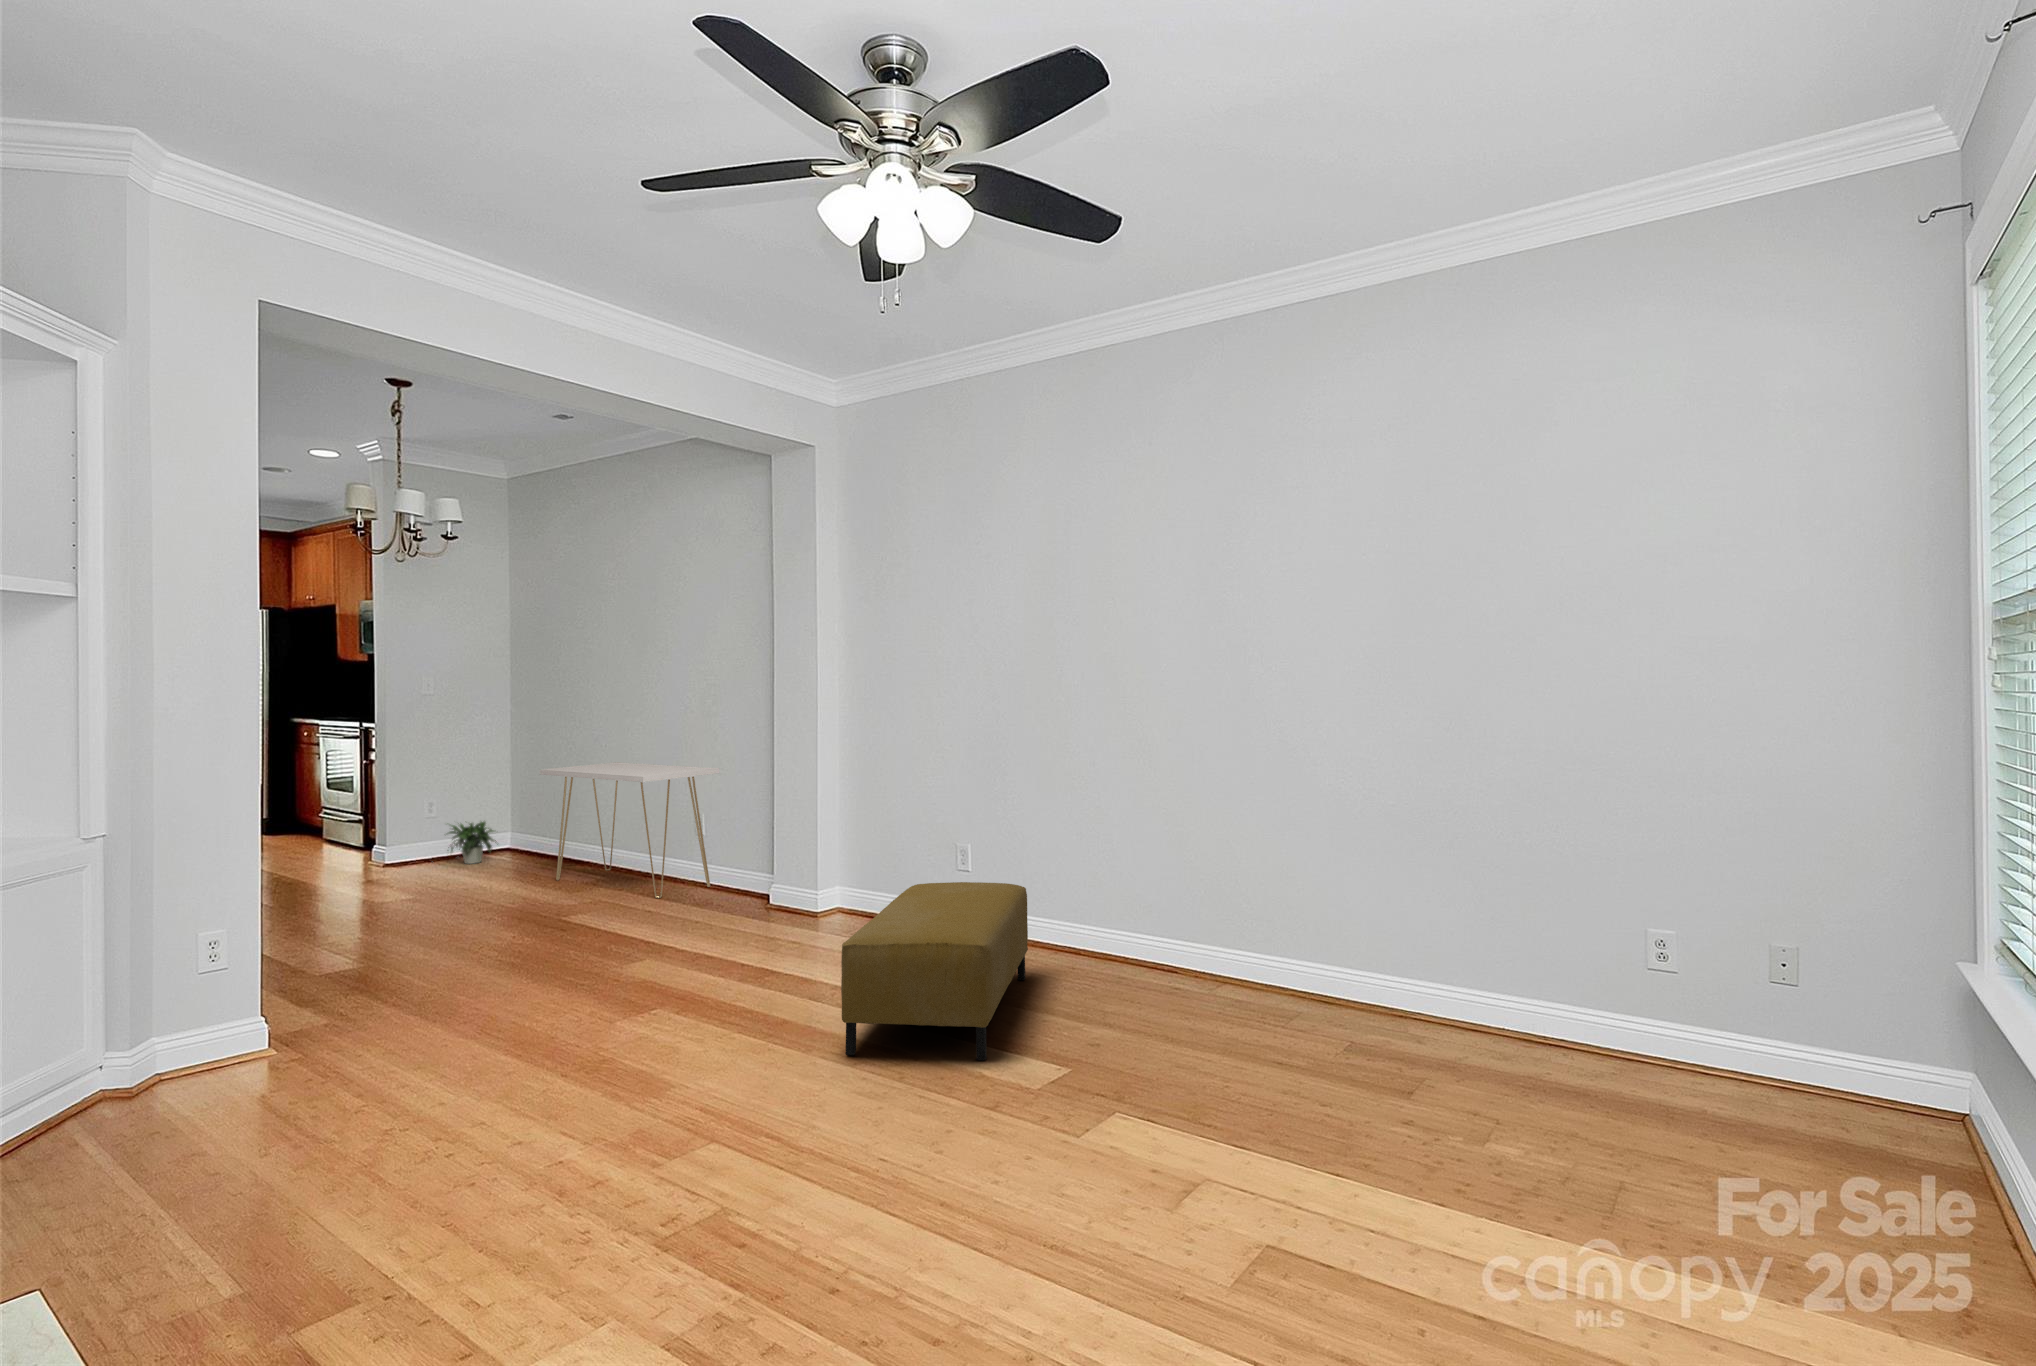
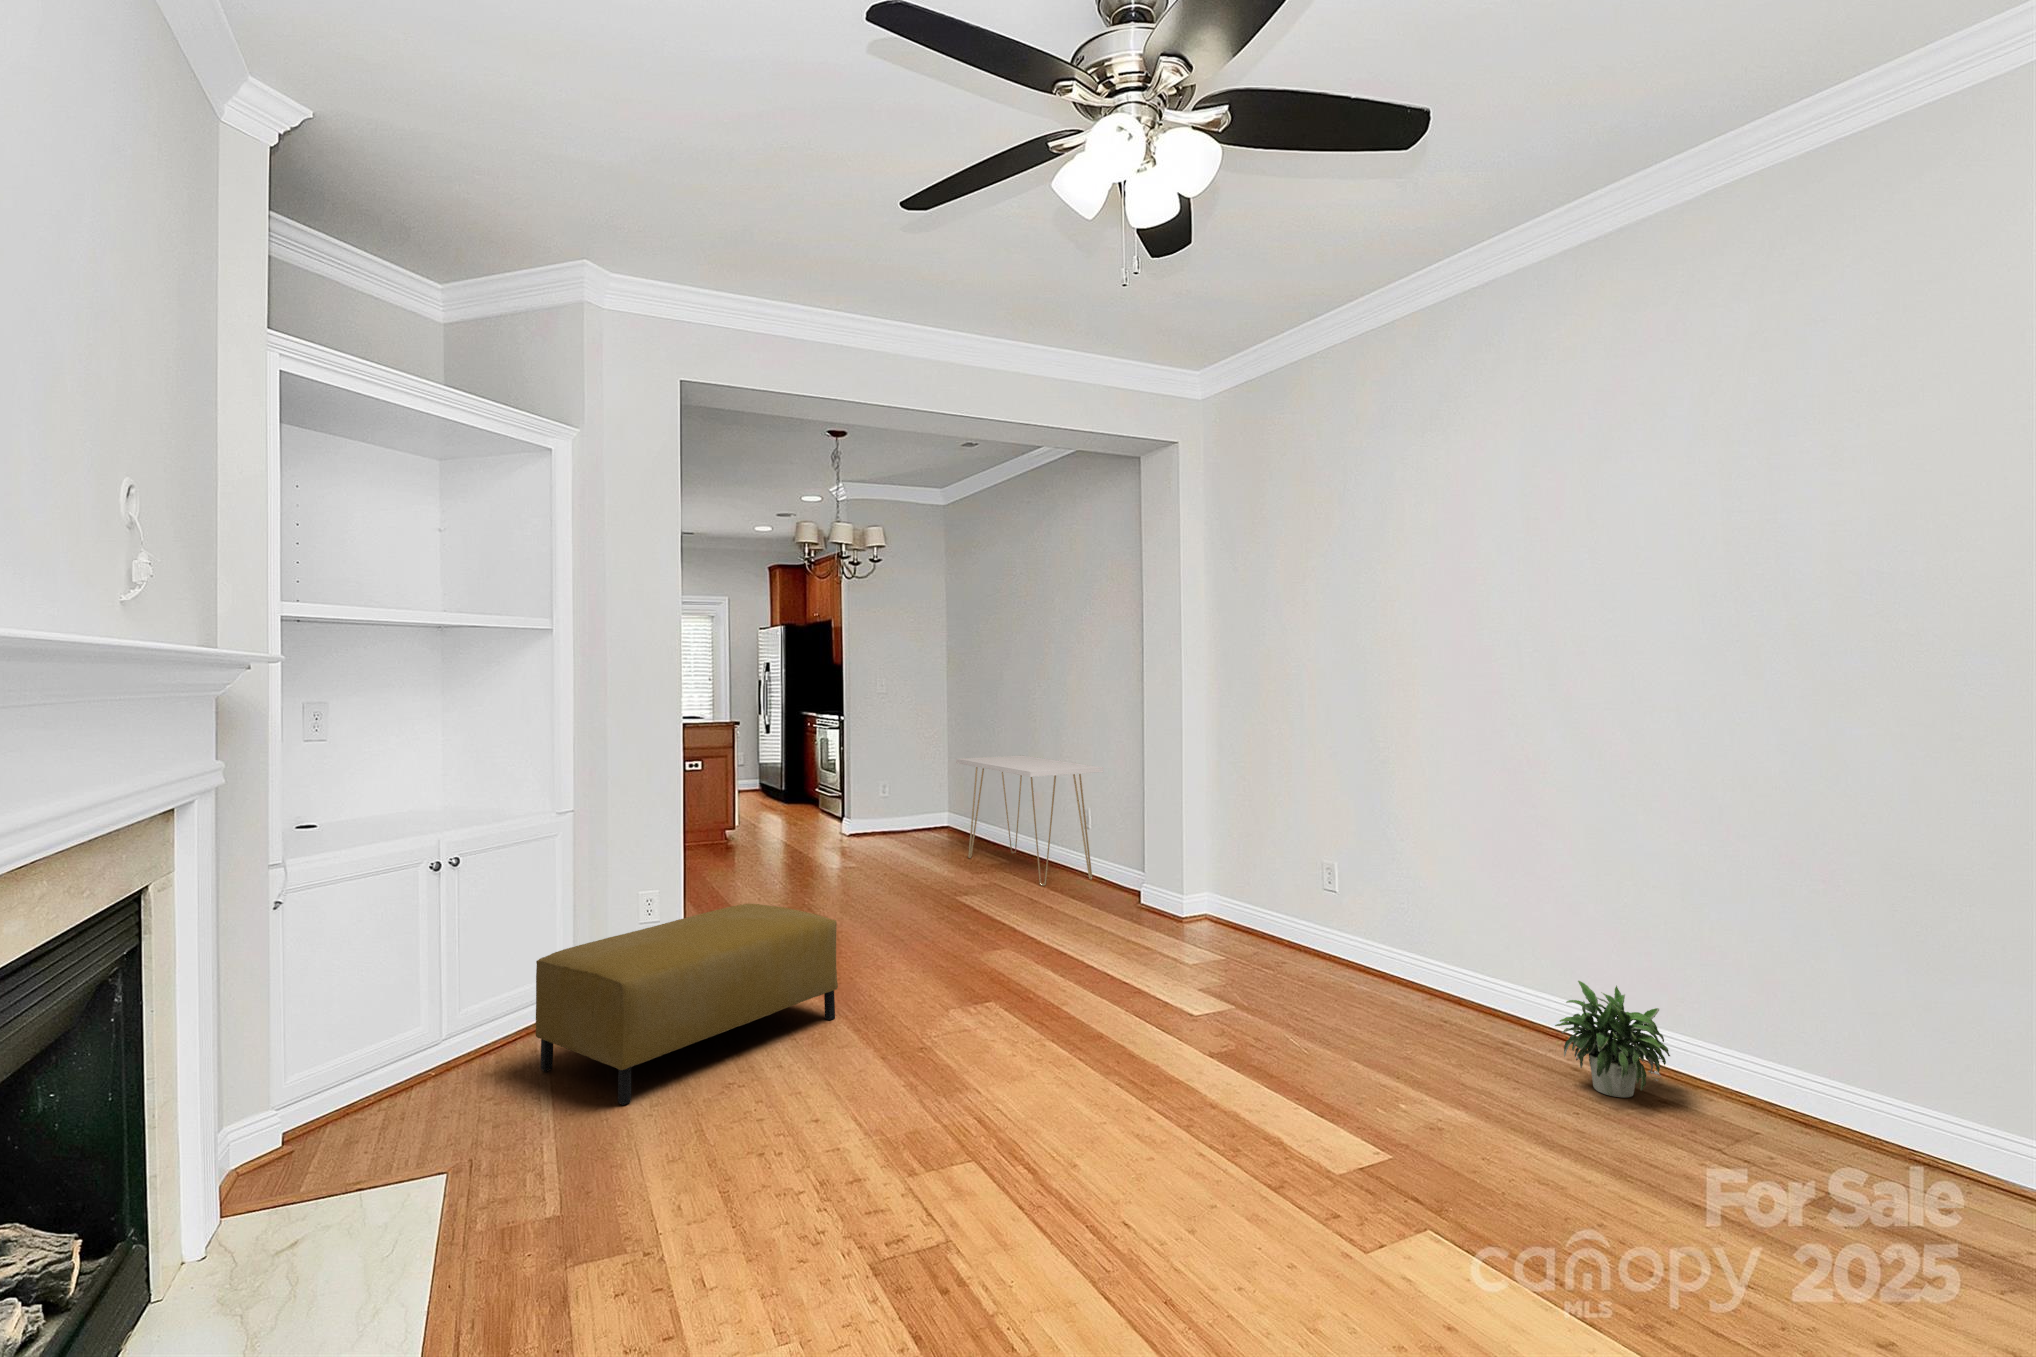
potted plant: present [447,822,496,864] -> present [1555,981,1670,1097]
ottoman: present [841,882,1028,1060] -> present [536,904,838,1105]

